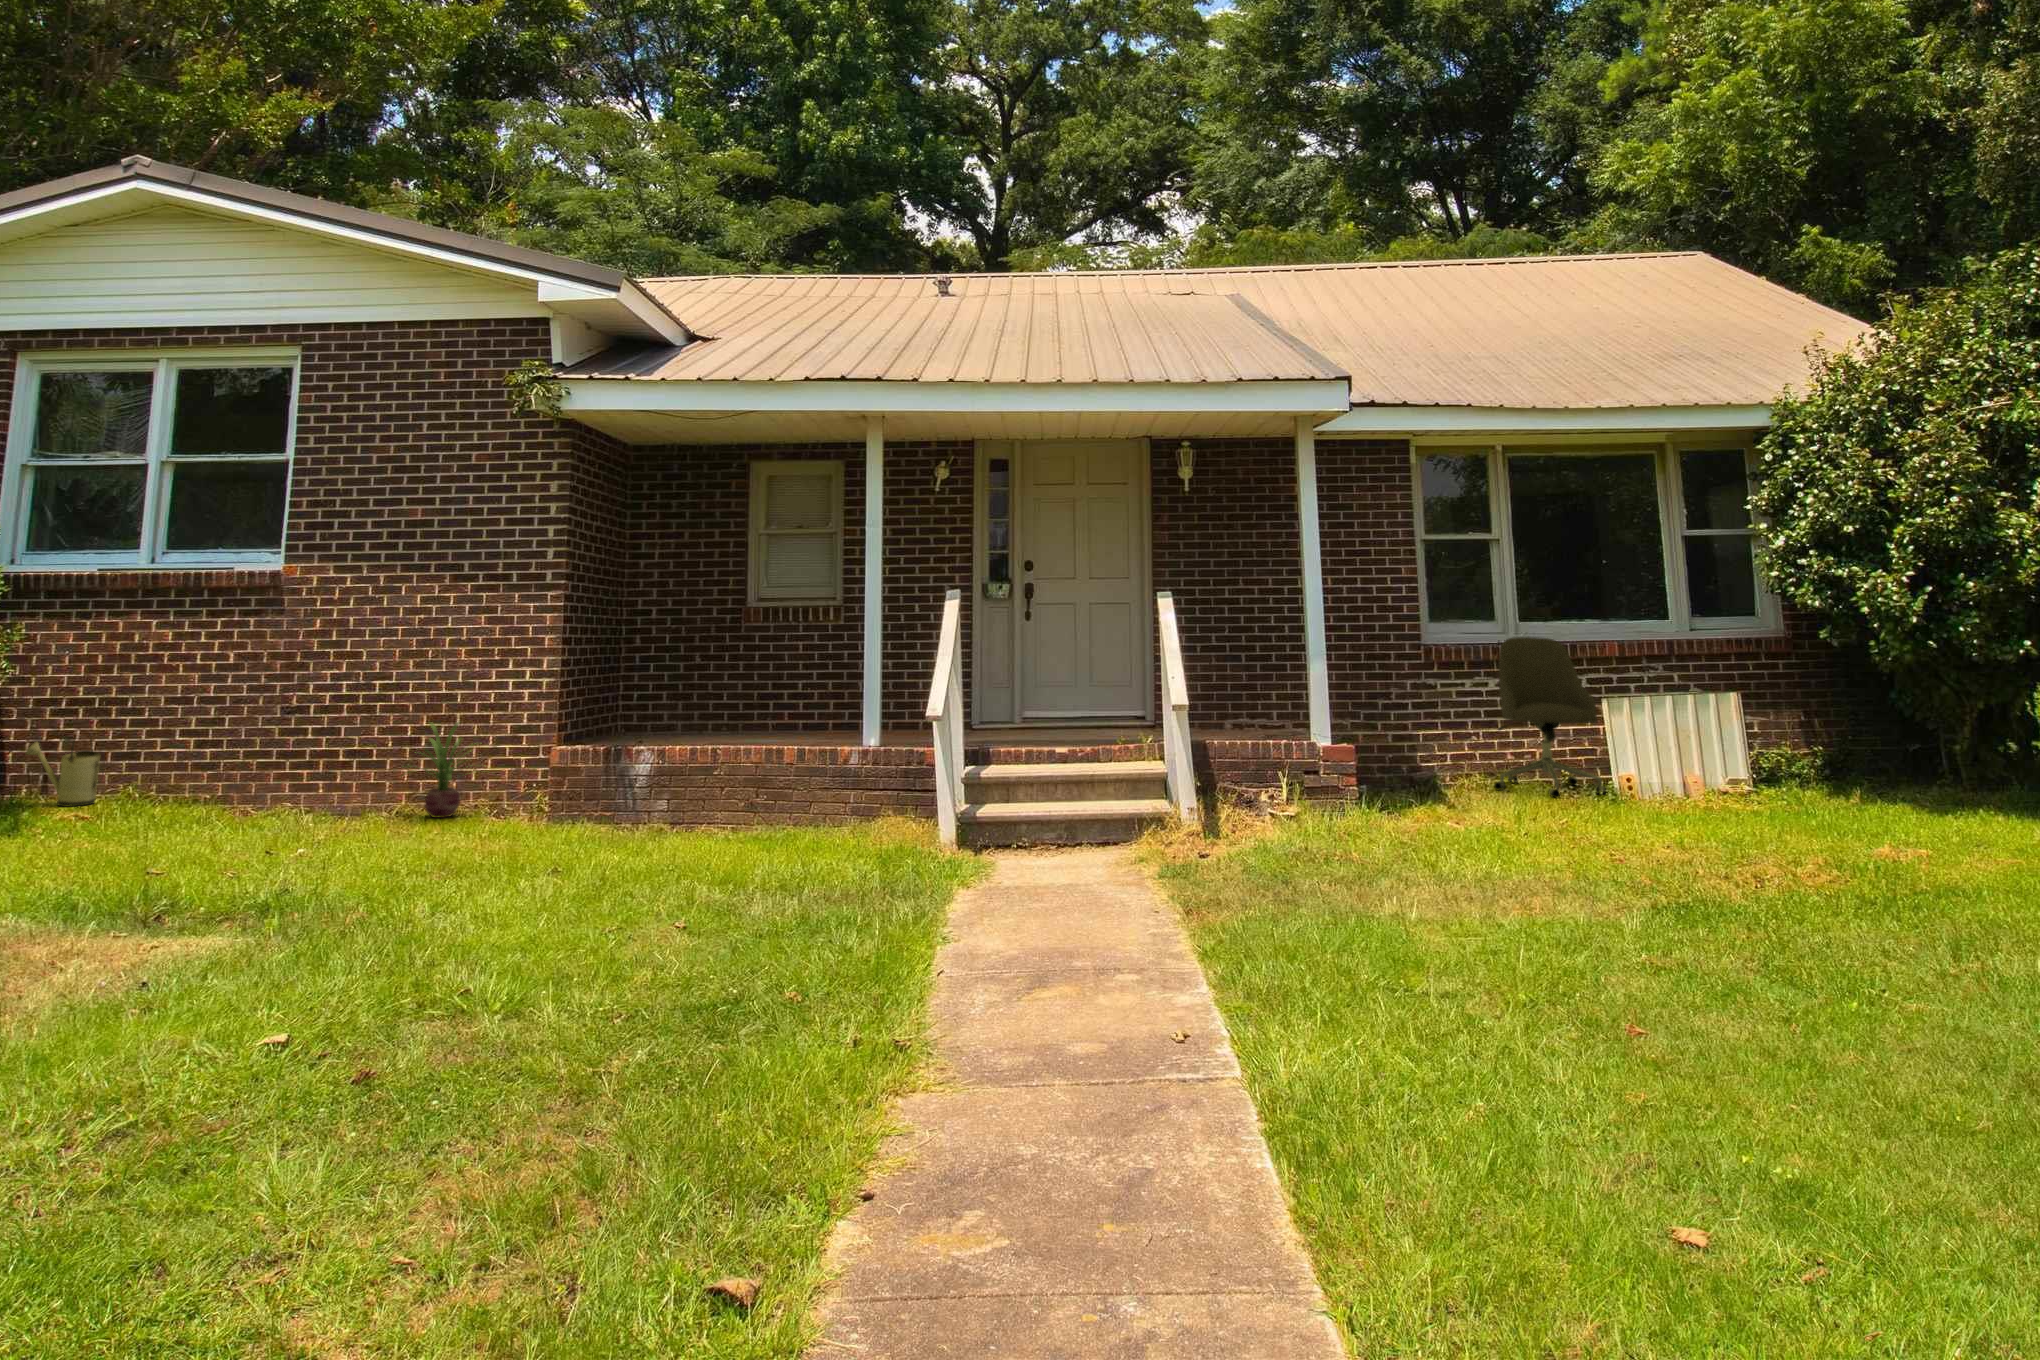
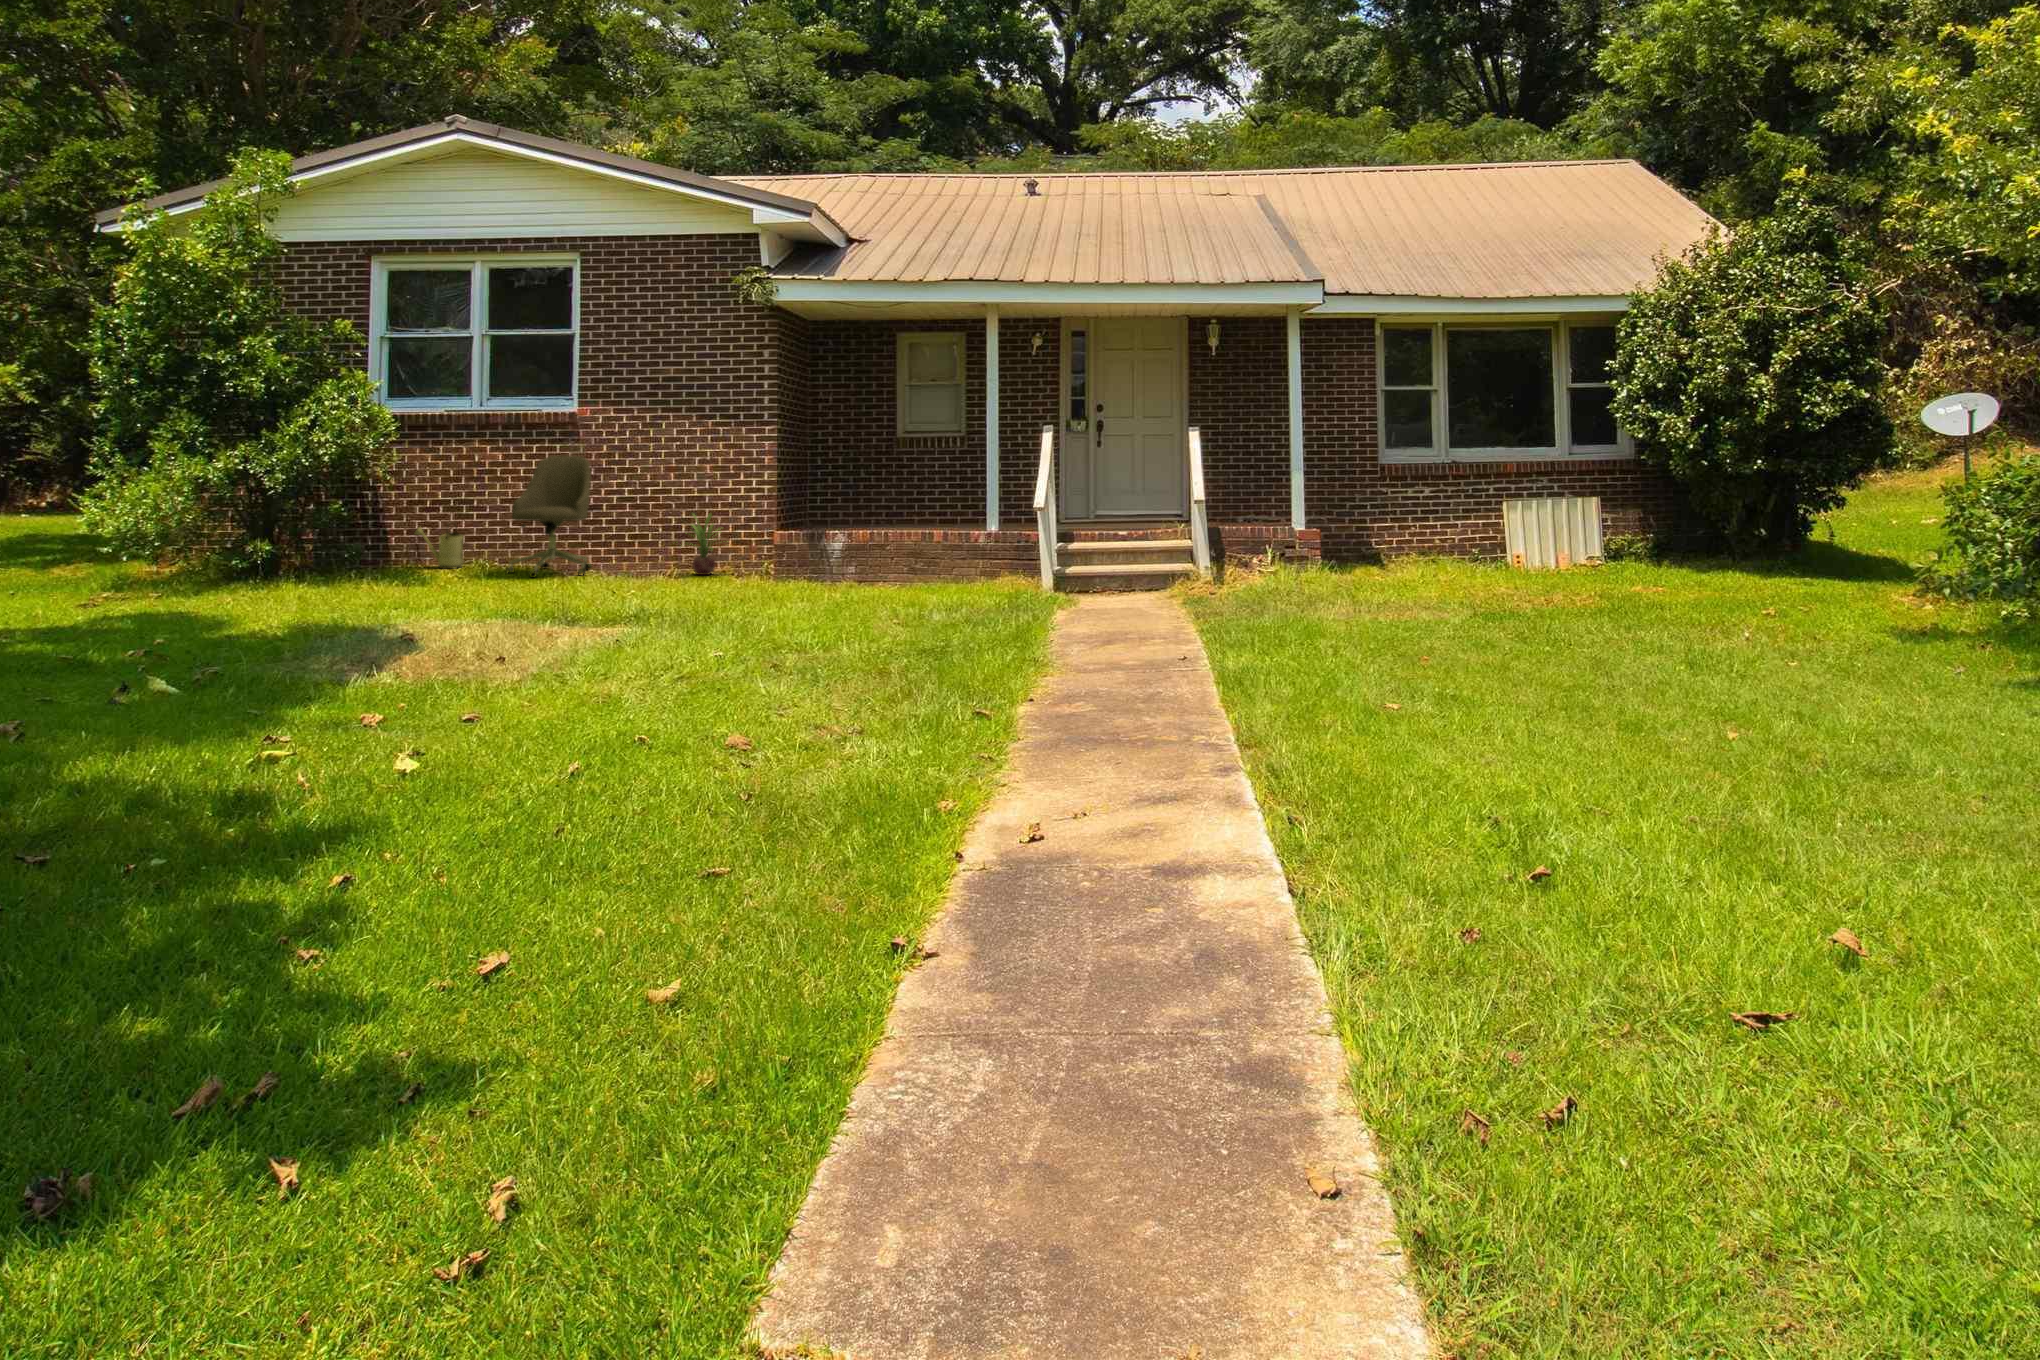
chair: present [1494,637,1606,798] -> present [506,456,592,578]

